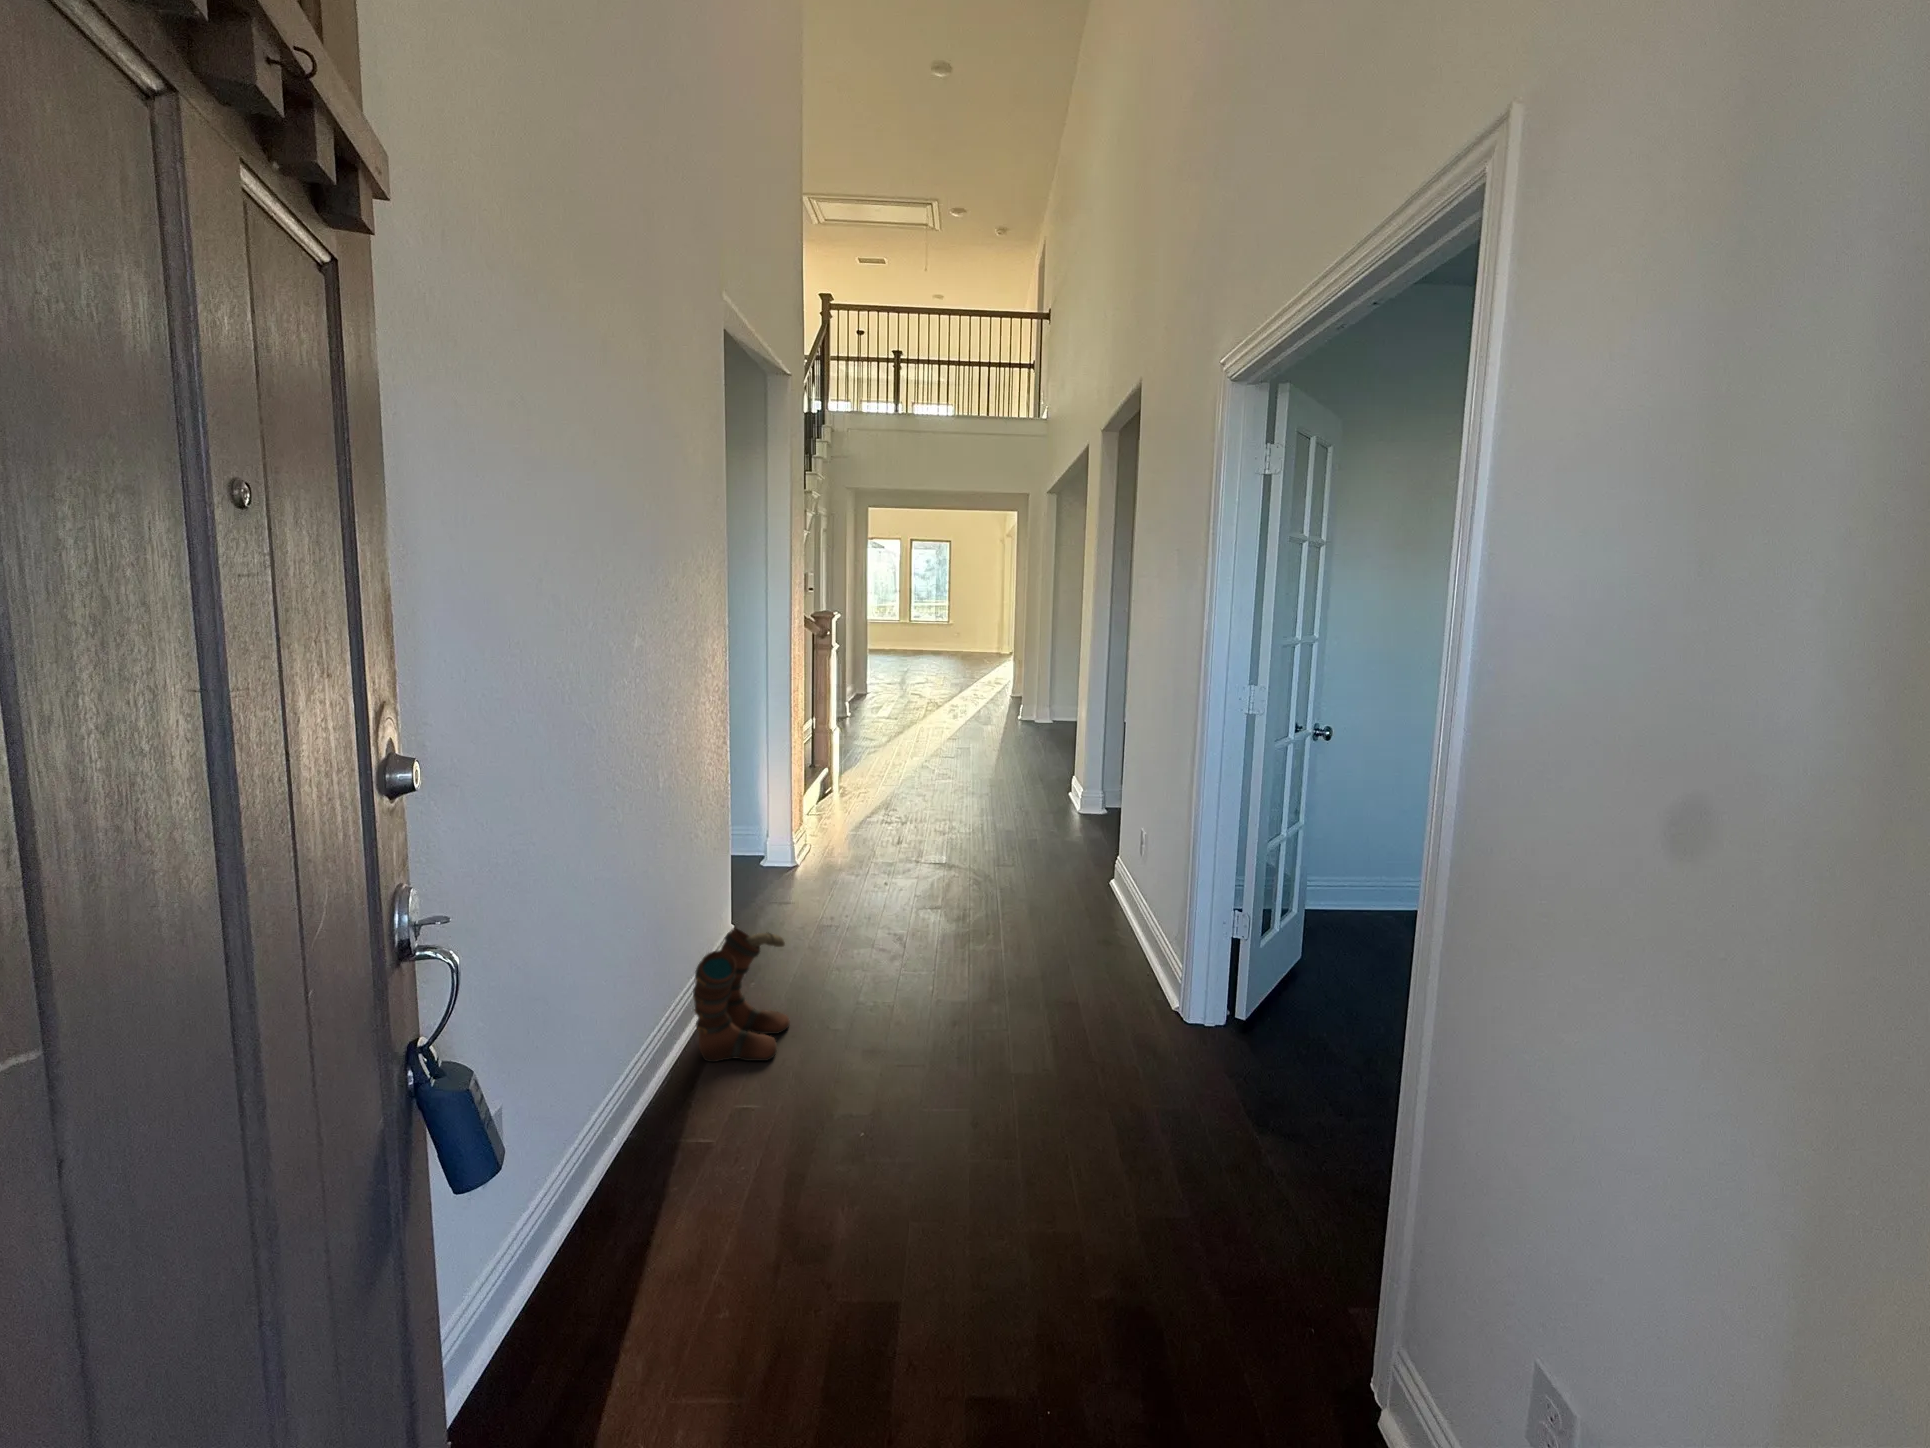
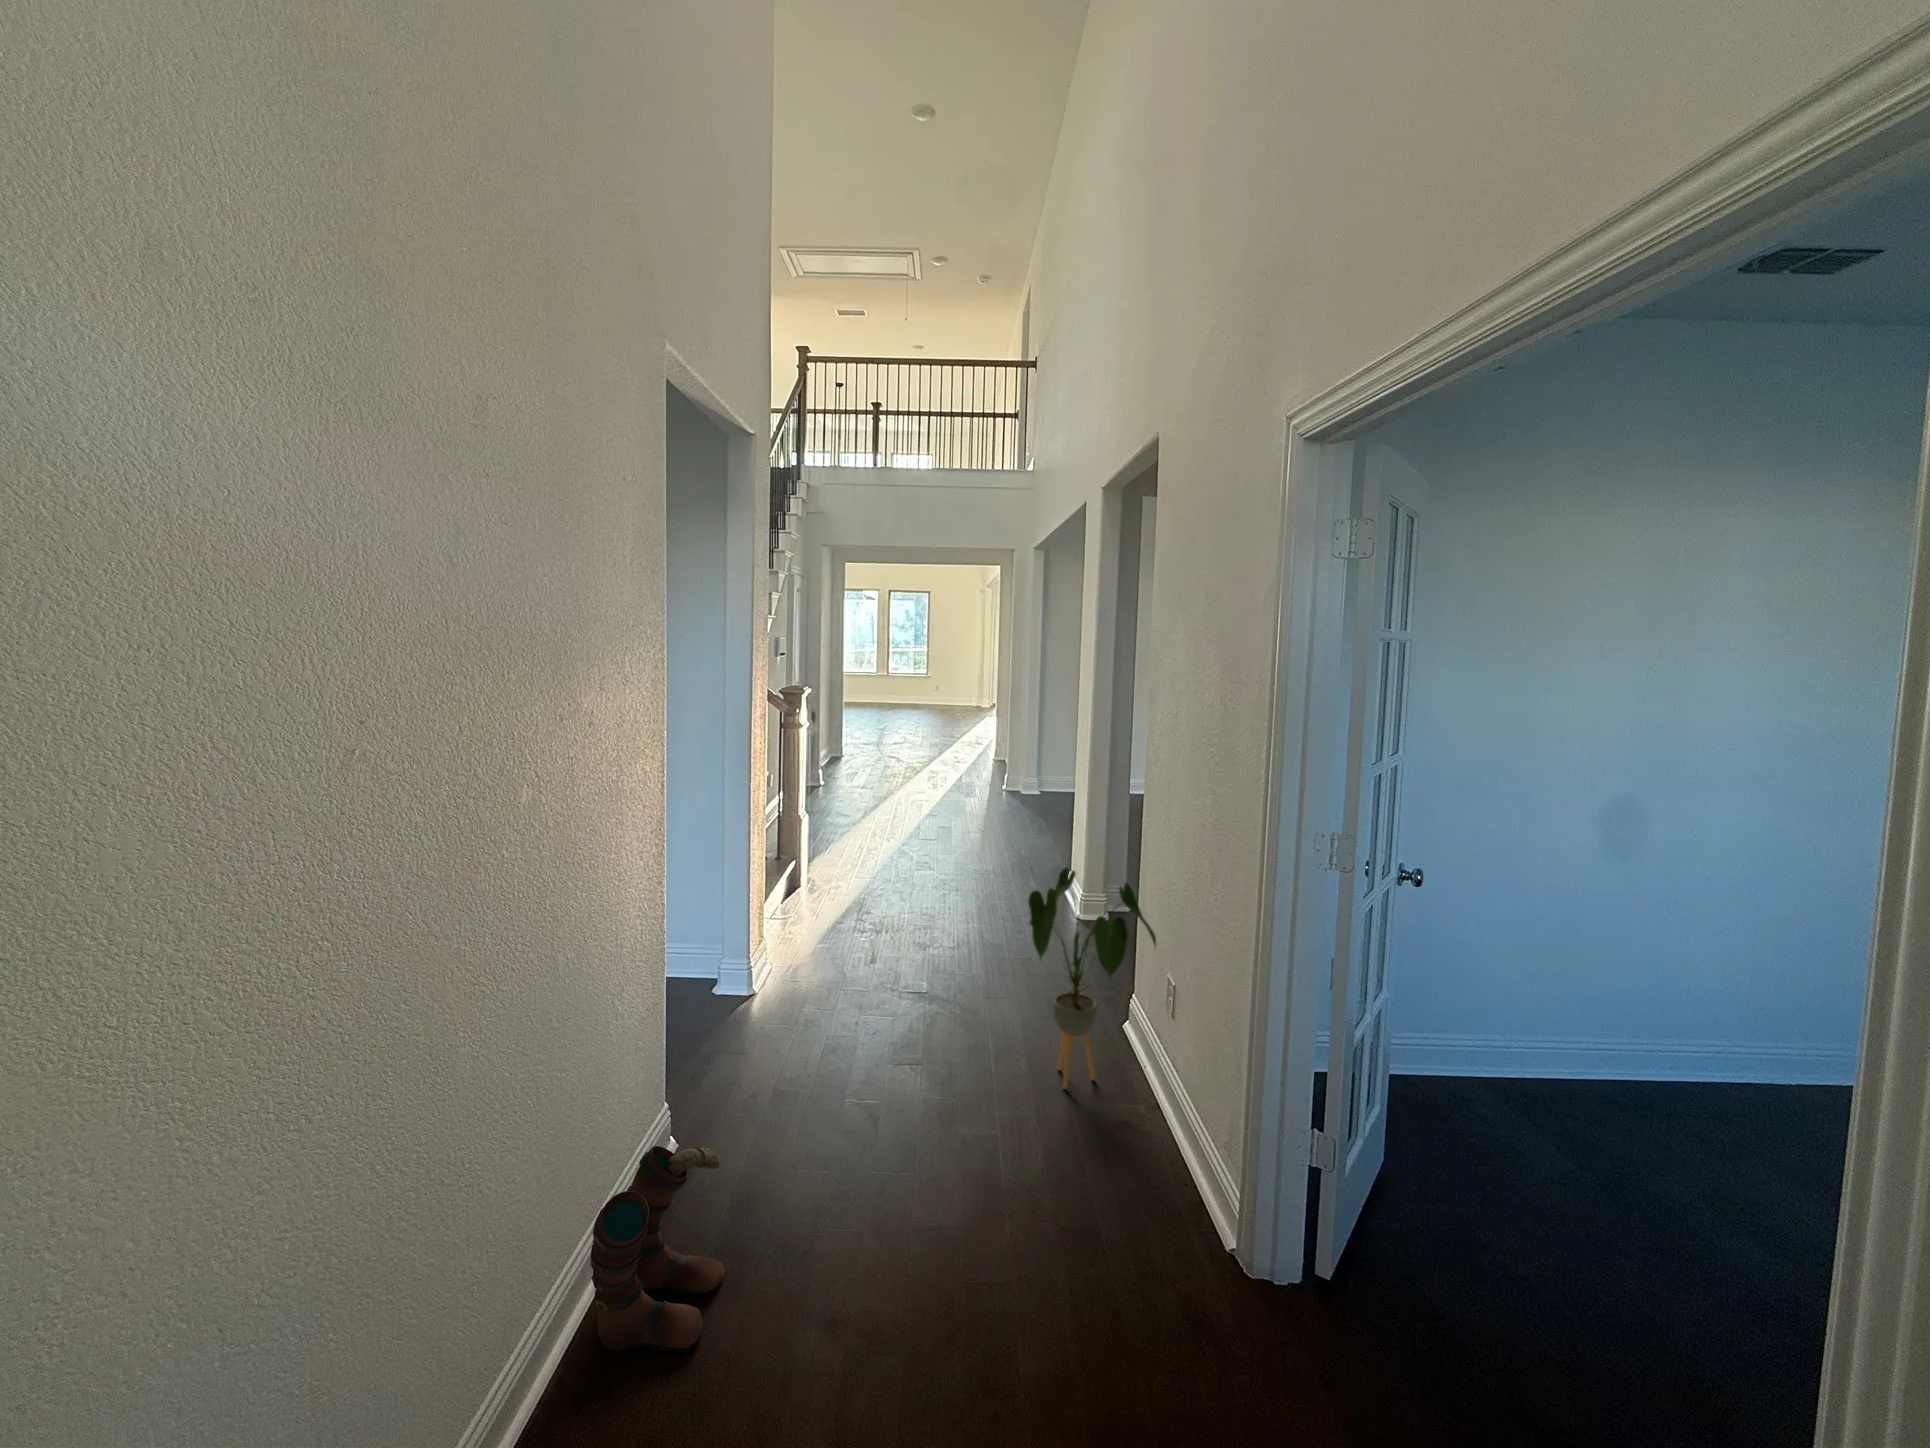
house plant: none [1027,744,1131,922] -> present [1028,867,1156,1089]

